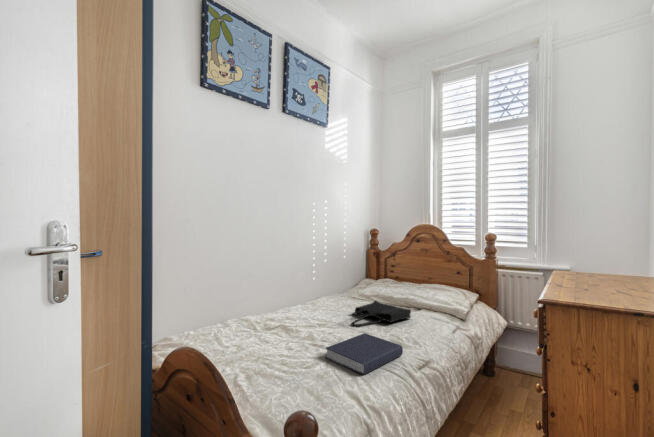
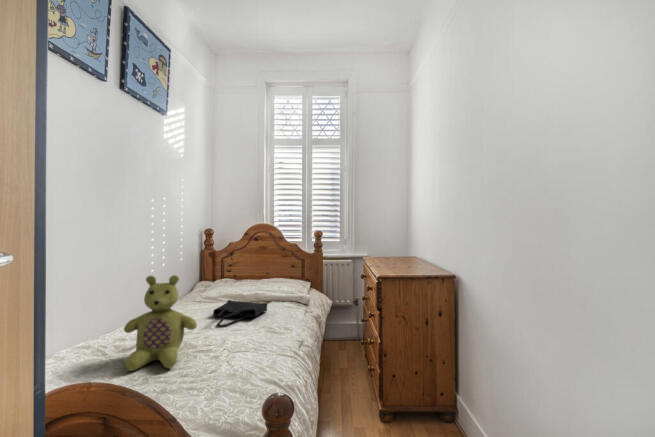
stuffed bear: none [251,270,313,355] -> present [124,275,197,371]
book: present [326,333,403,375] -> none [218,329,284,363]

